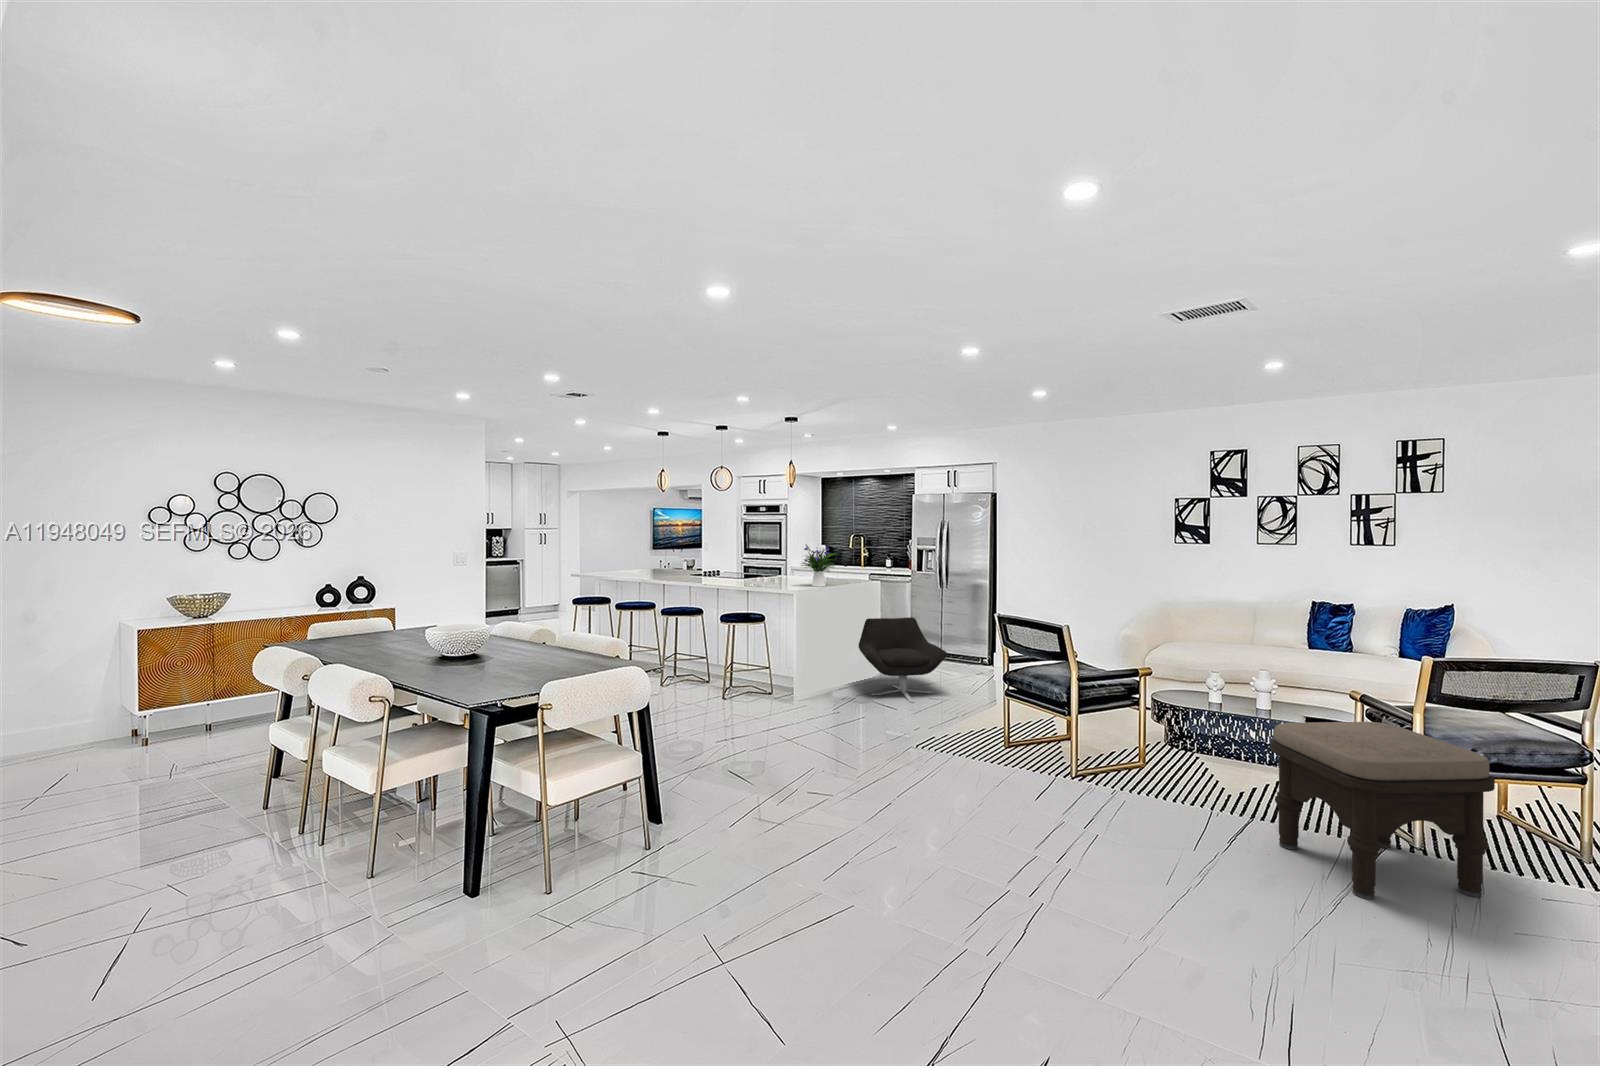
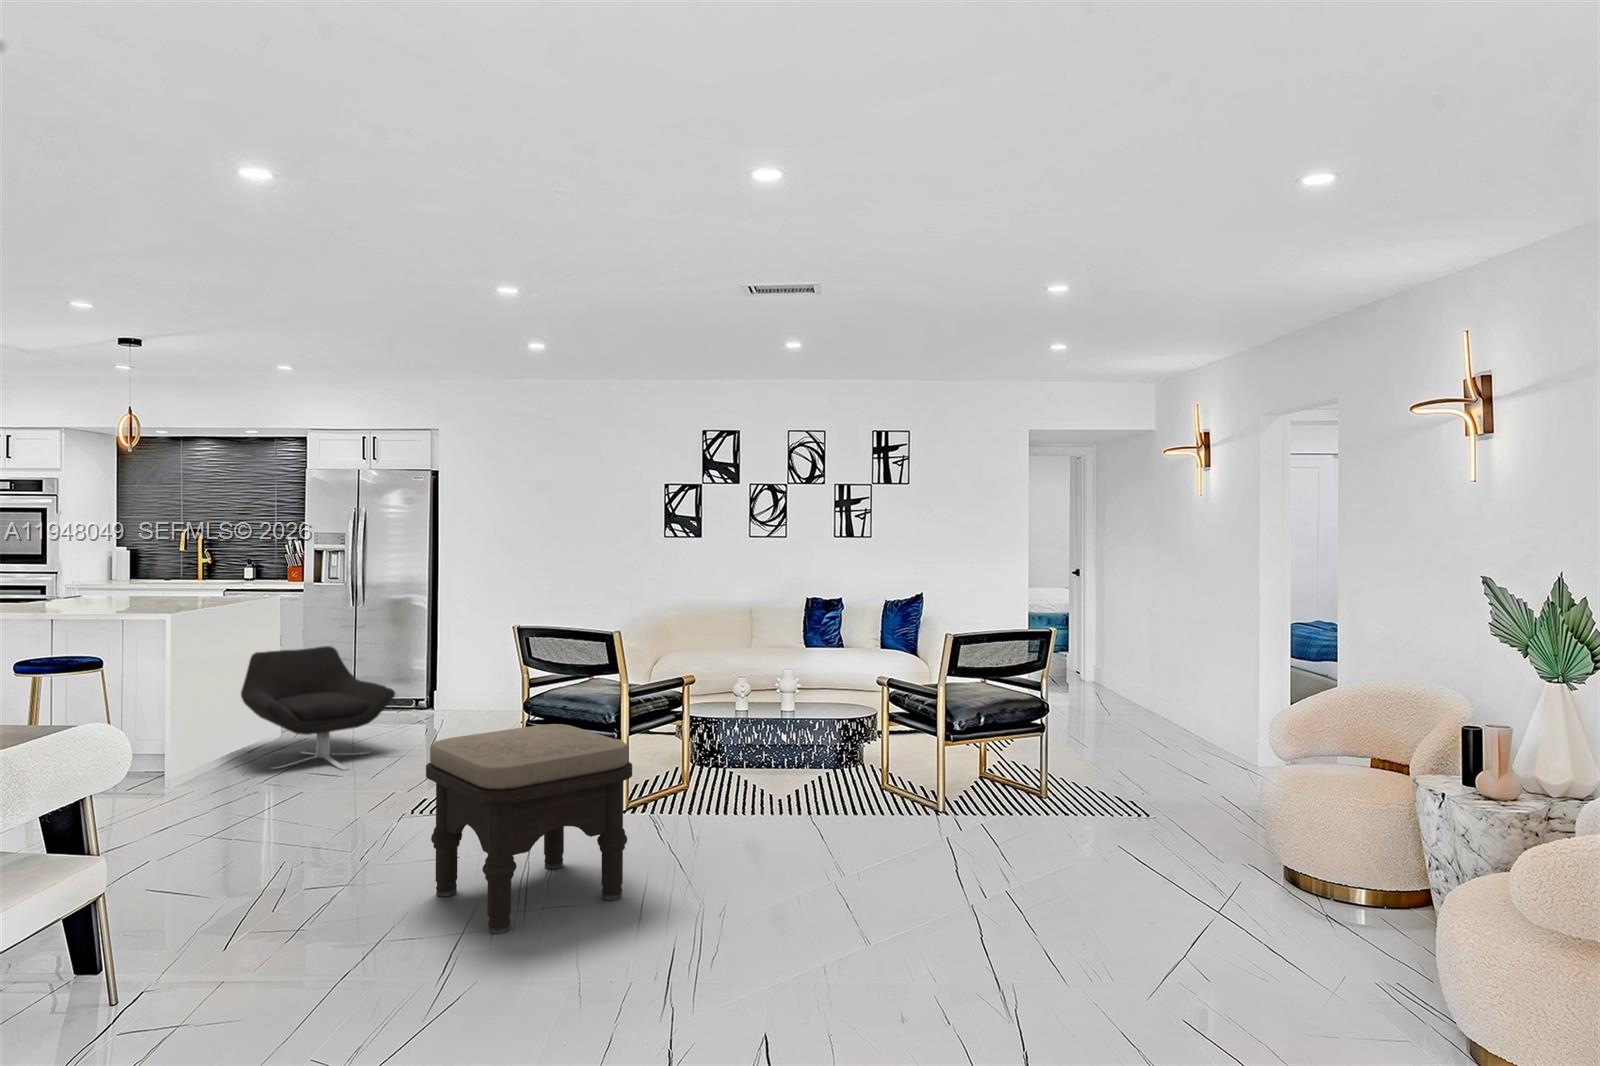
flower arrangement: present [801,545,837,586] -> none [121,534,201,605]
ottoman: present [1271,722,1495,899] -> present [426,724,632,934]

